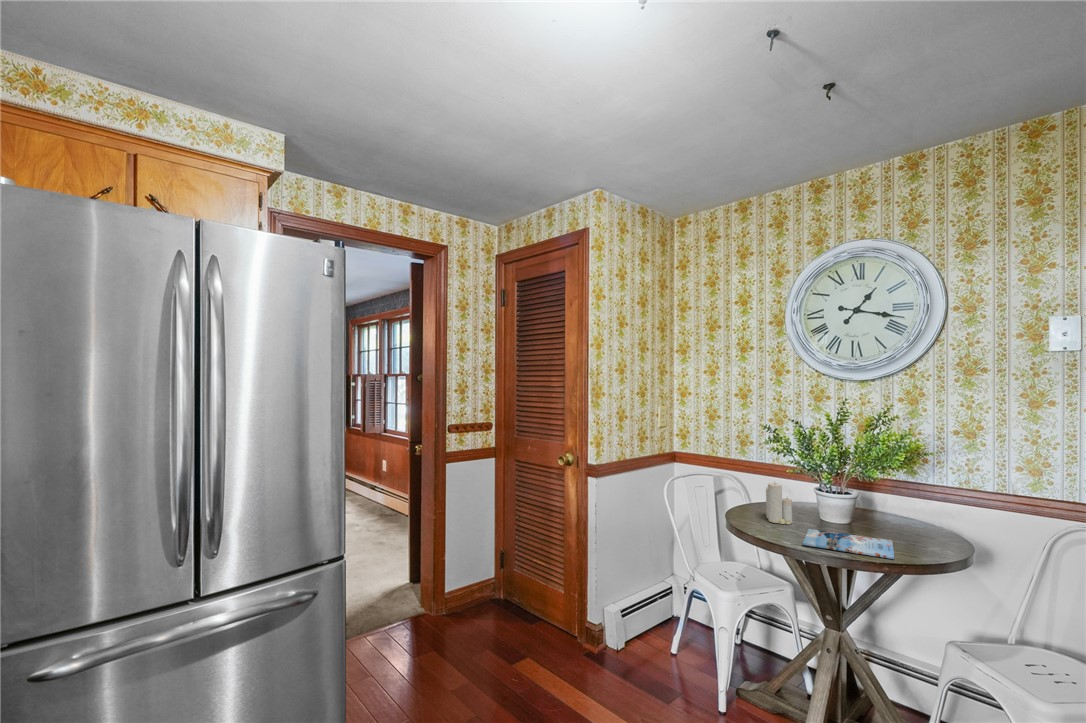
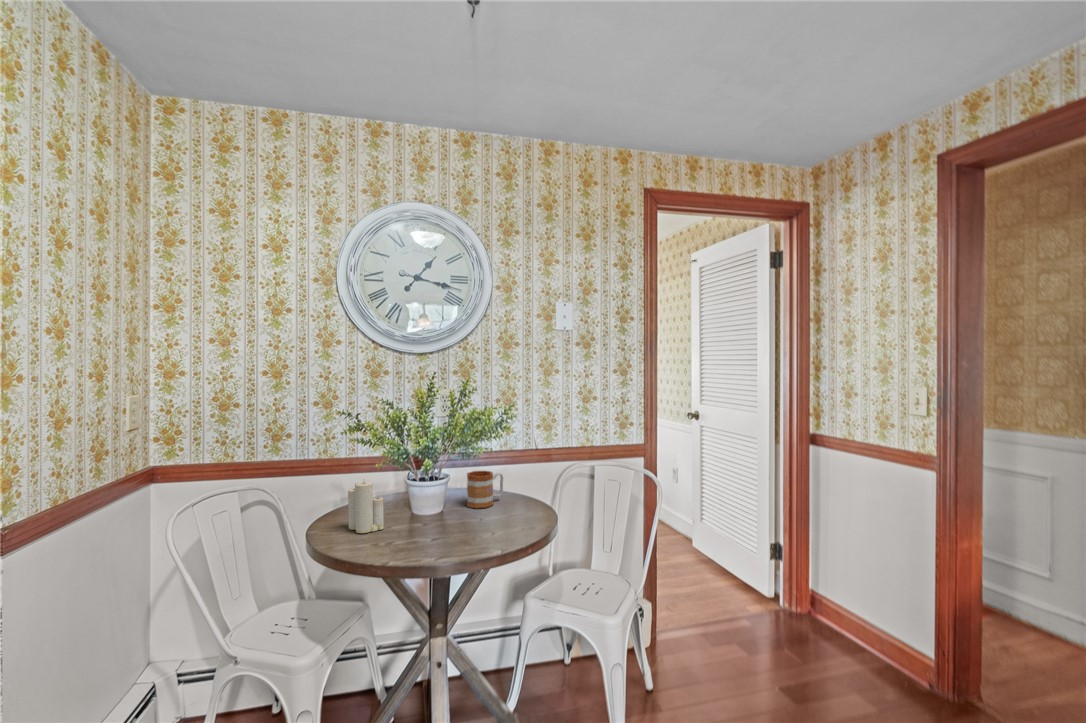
mug: none [883,500,933,538] -> present [467,471,503,508]
magazine: present [803,529,894,559] -> none [409,514,511,551]

